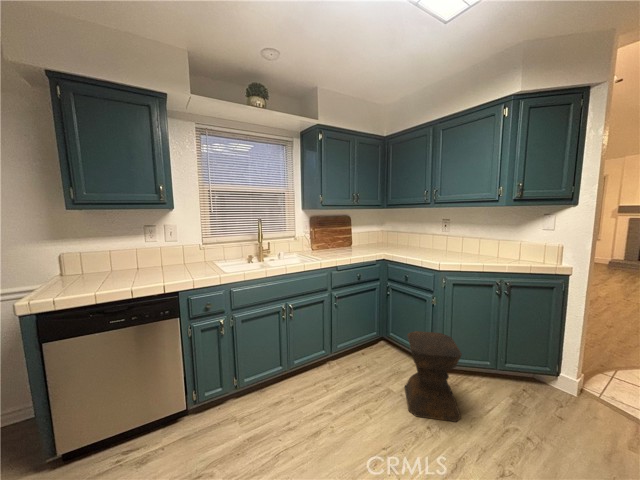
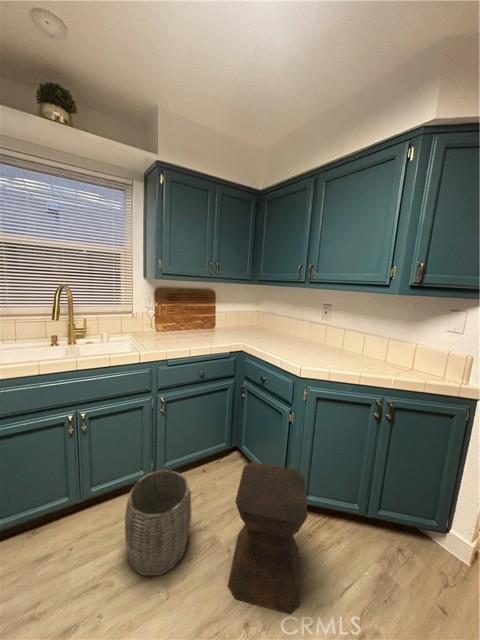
woven basket: none [330,344,374,409] -> present [125,470,191,576]

